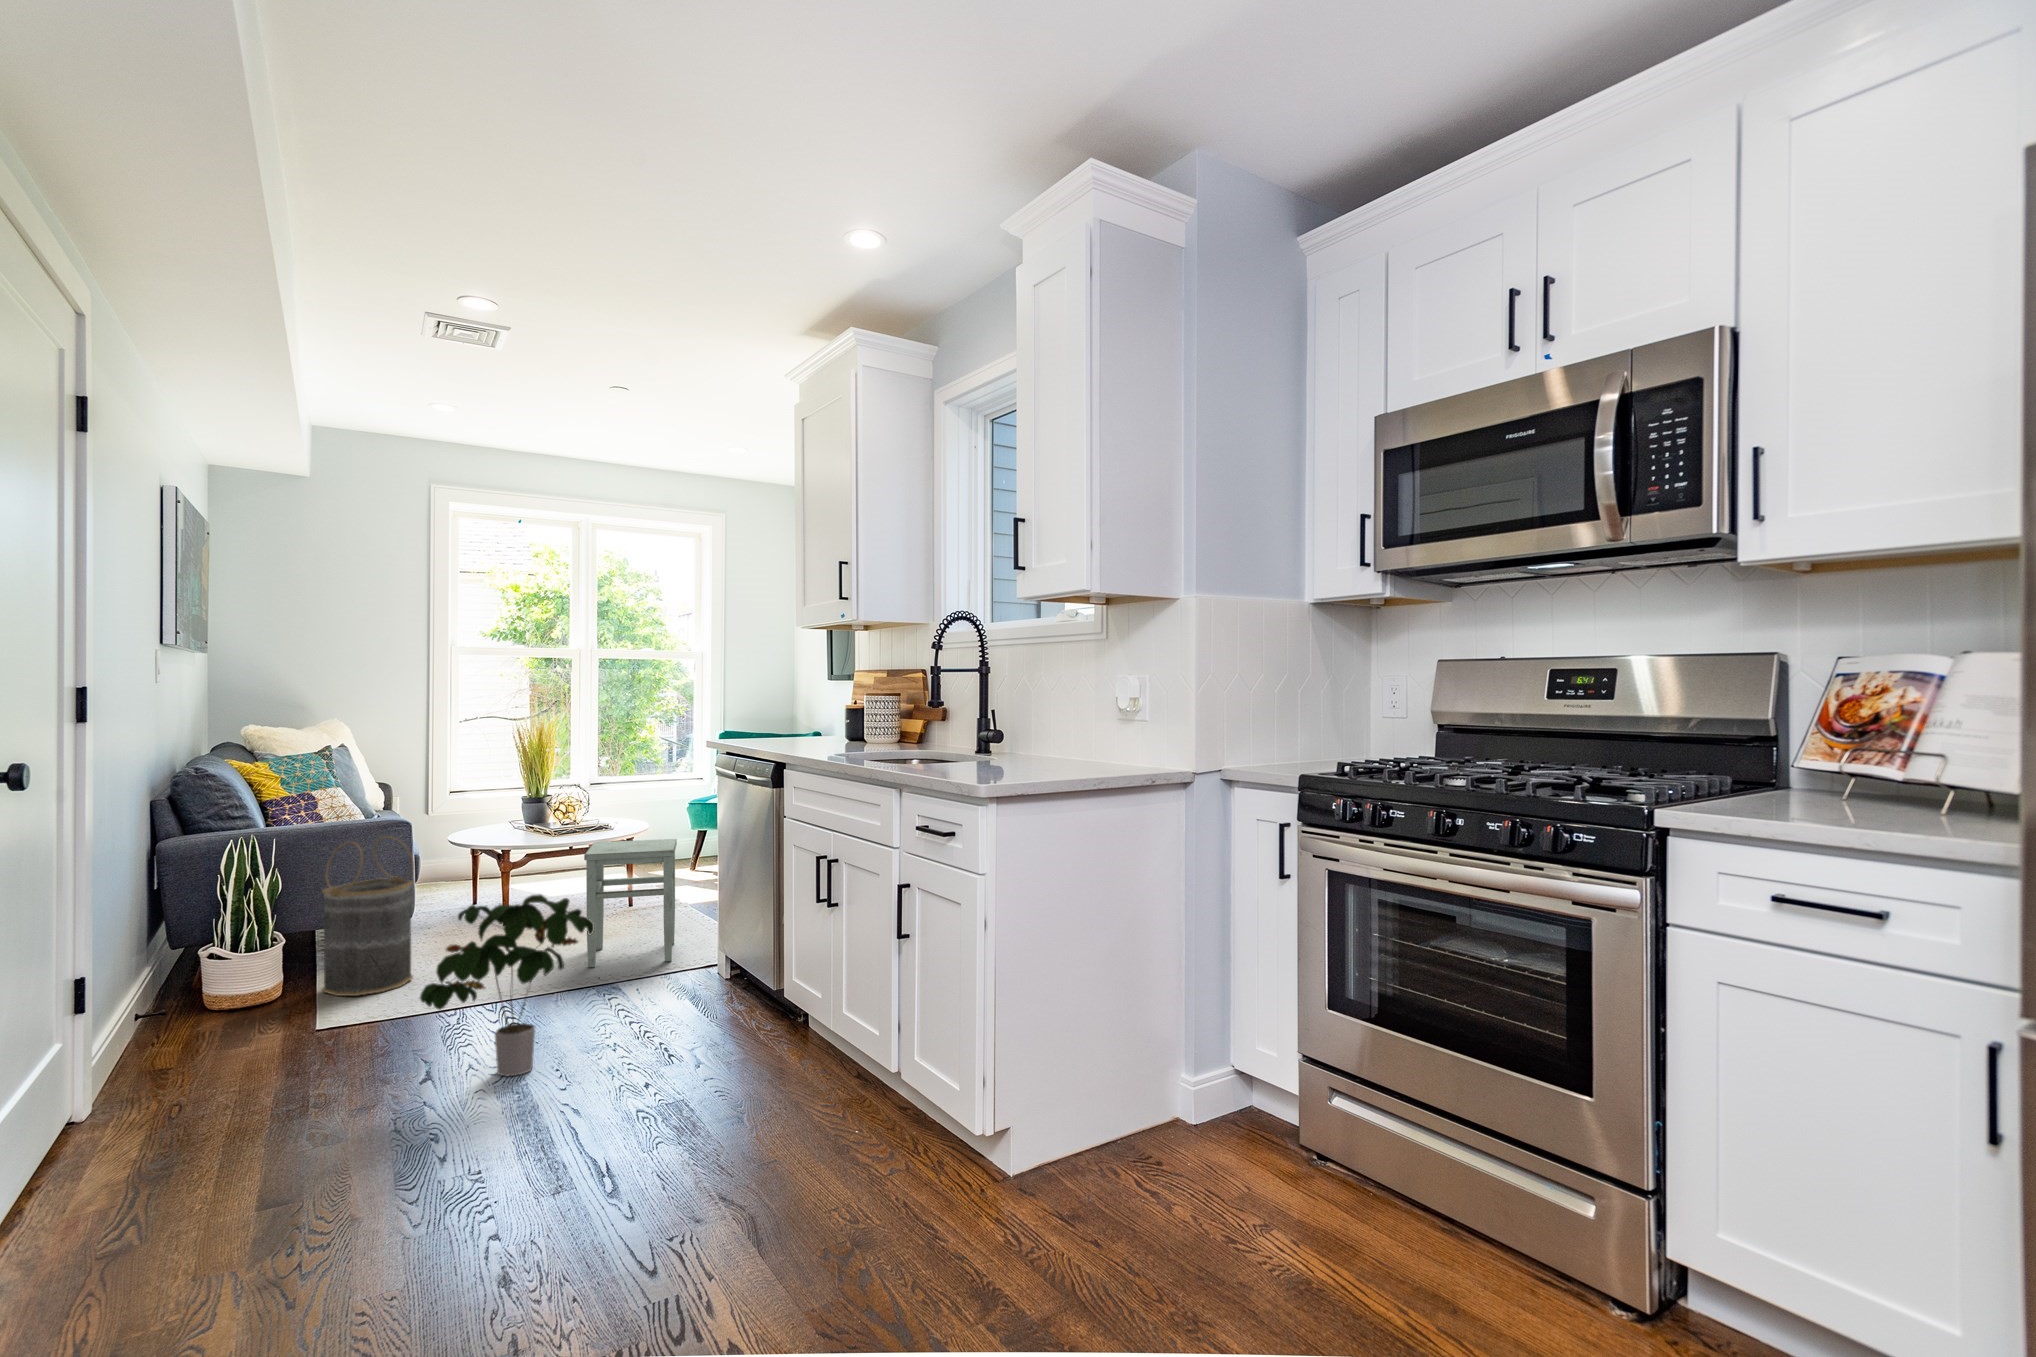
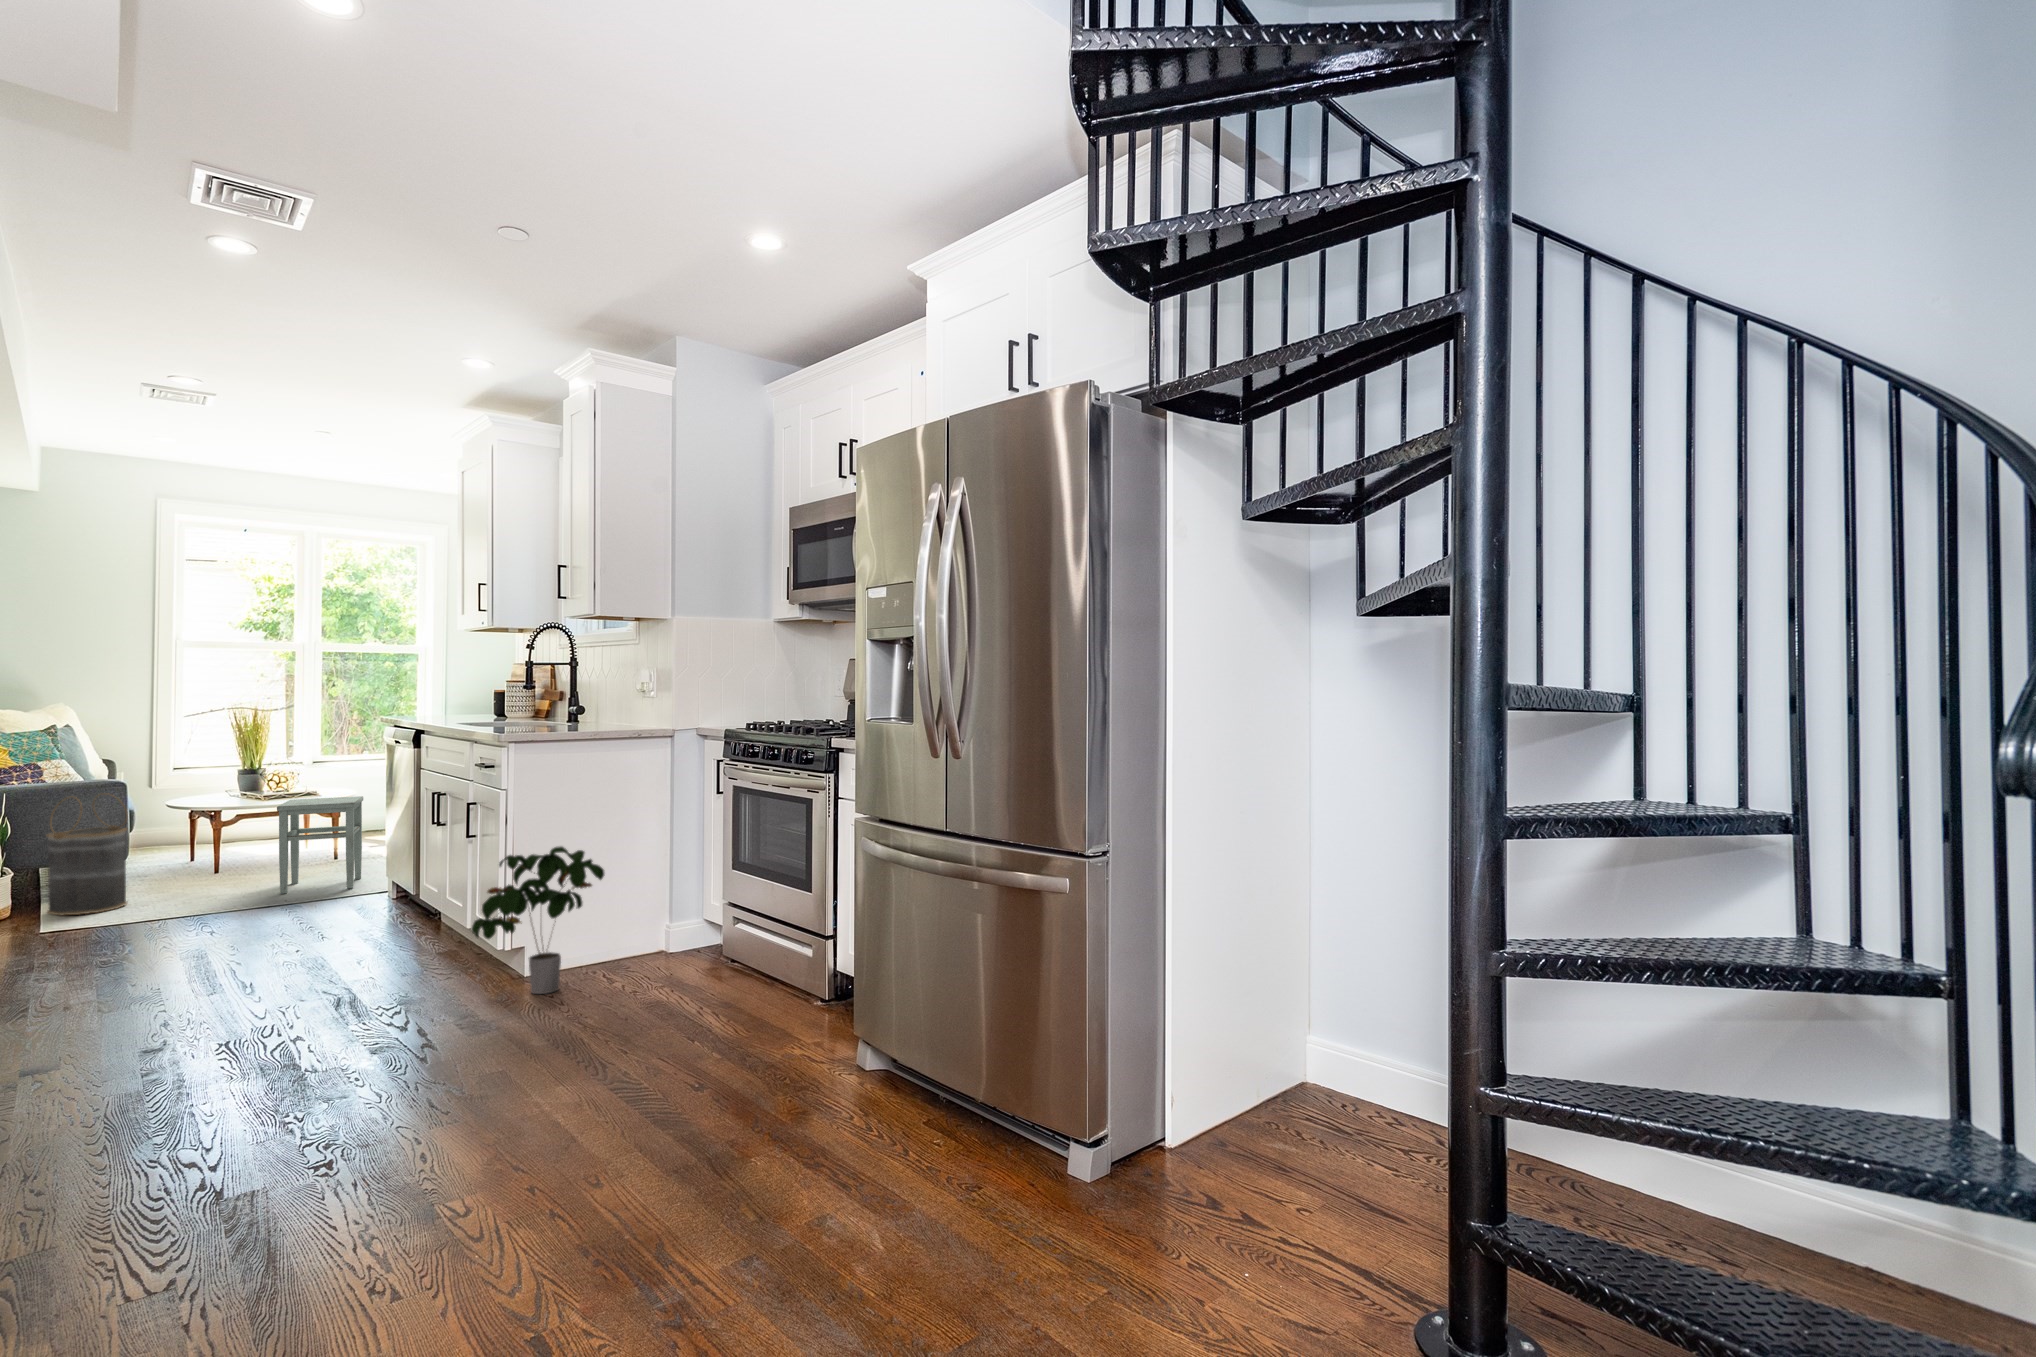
potted plant: present [420,895,594,1076] -> present [471,847,604,994]

